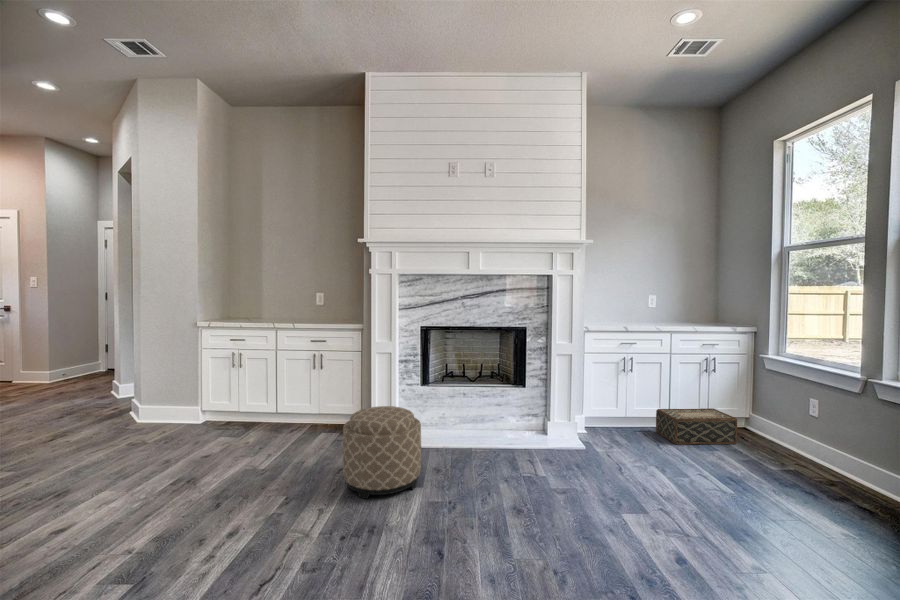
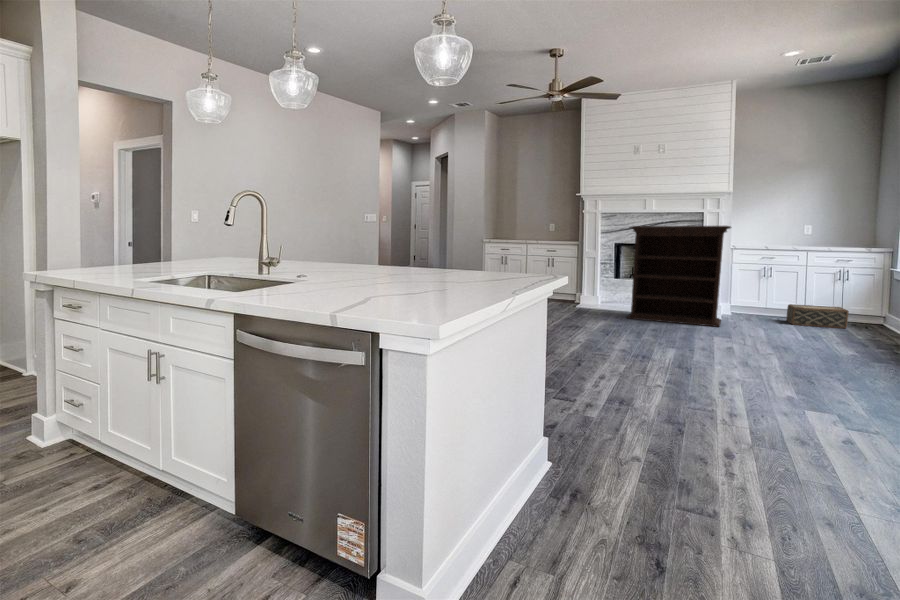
bookshelf: none [453,303,617,479] -> present [627,226,731,327]
ottoman: present [342,406,421,499] -> none [566,281,607,319]

